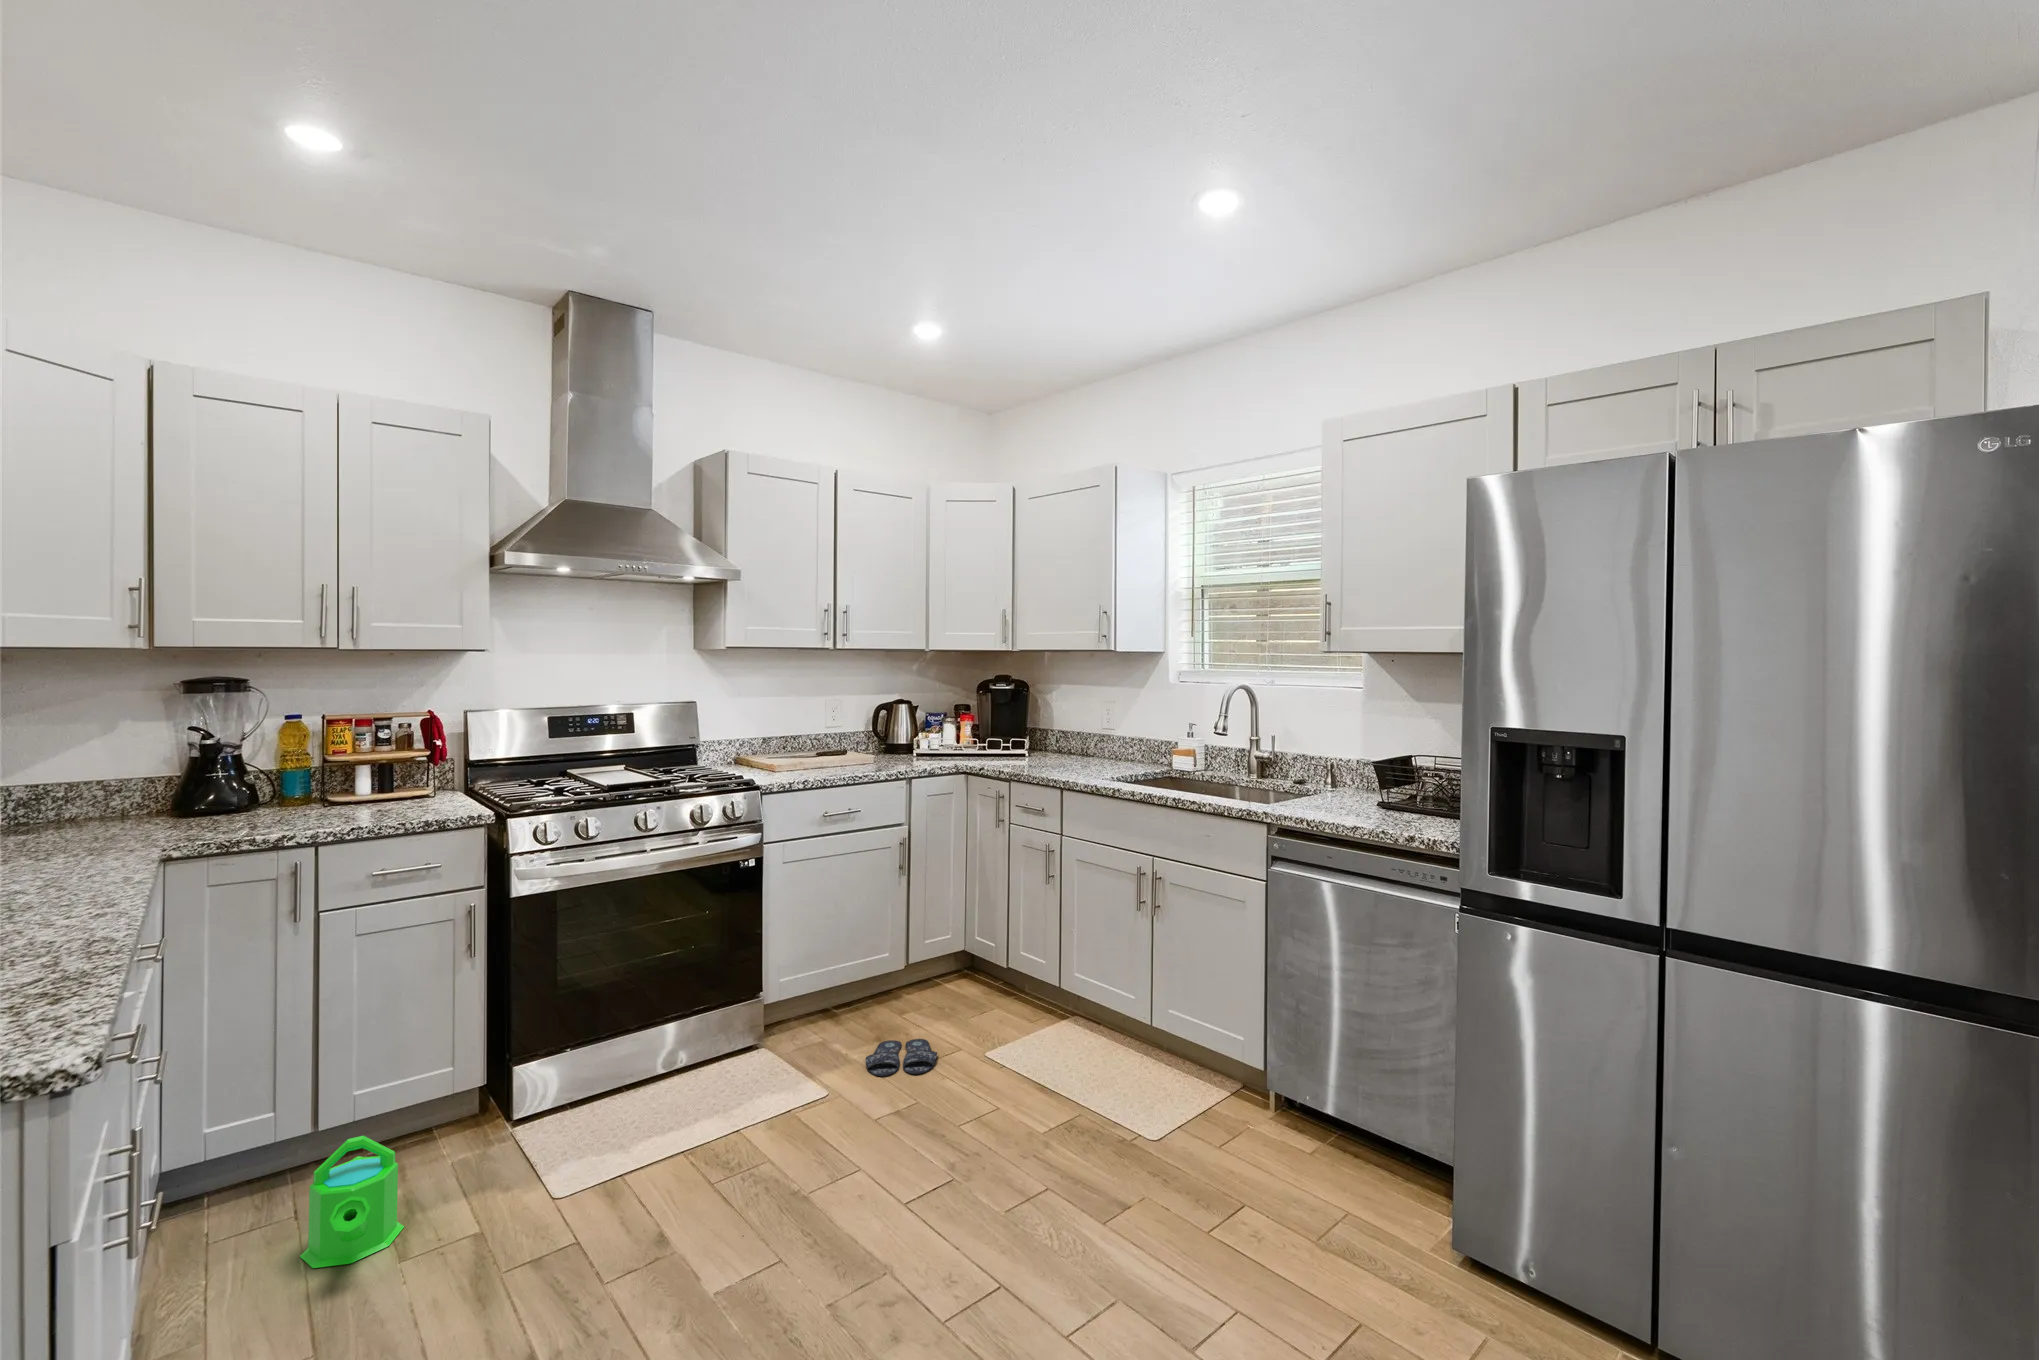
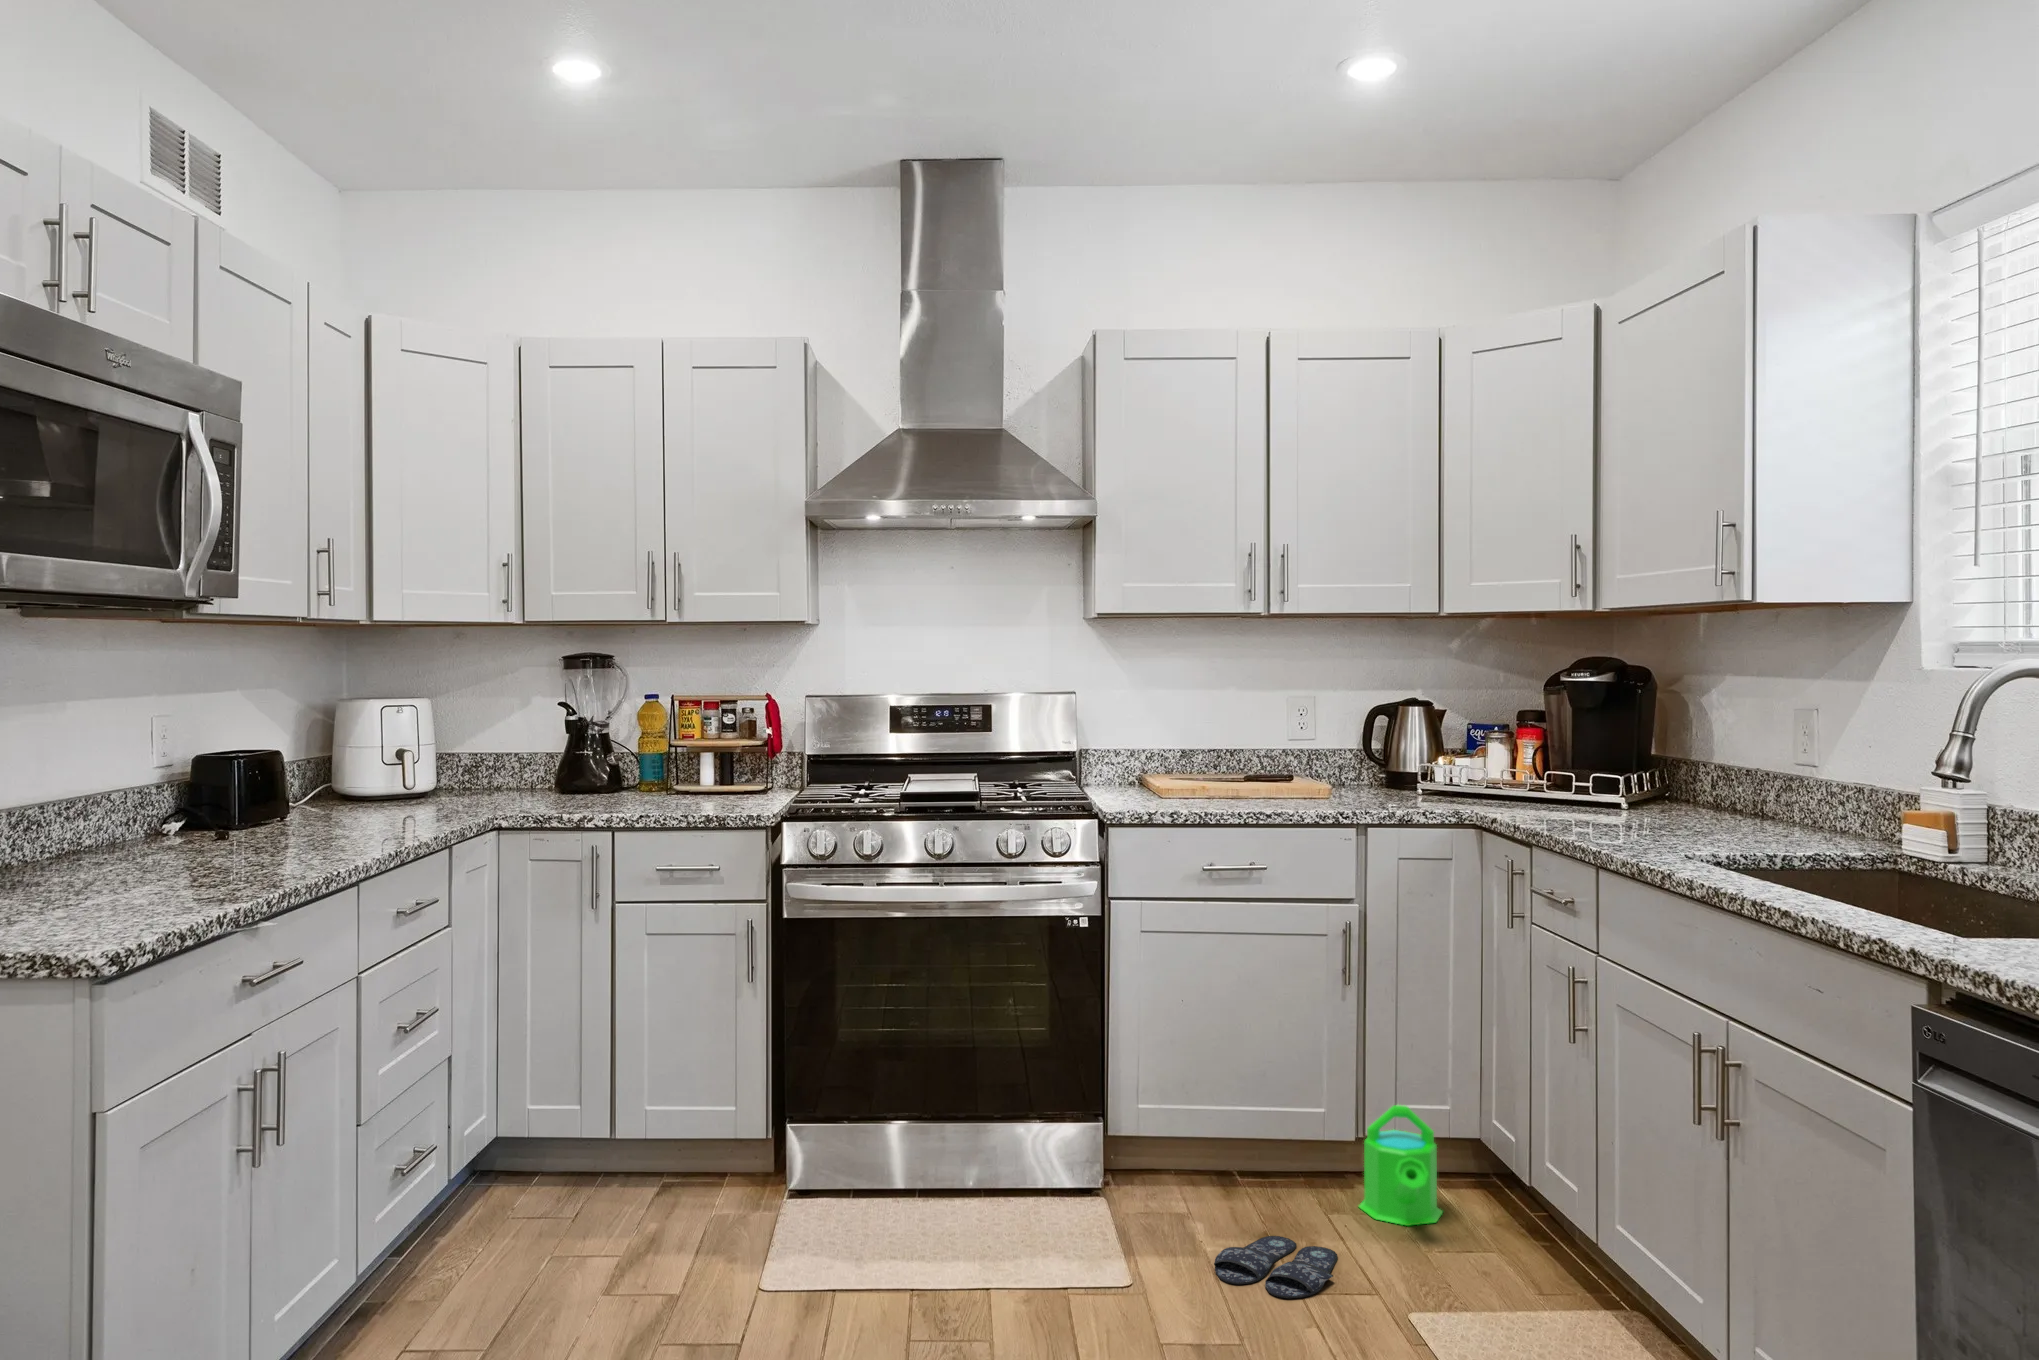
watering can: present [300,1136,404,1268] -> present [1359,1105,1443,1226]

